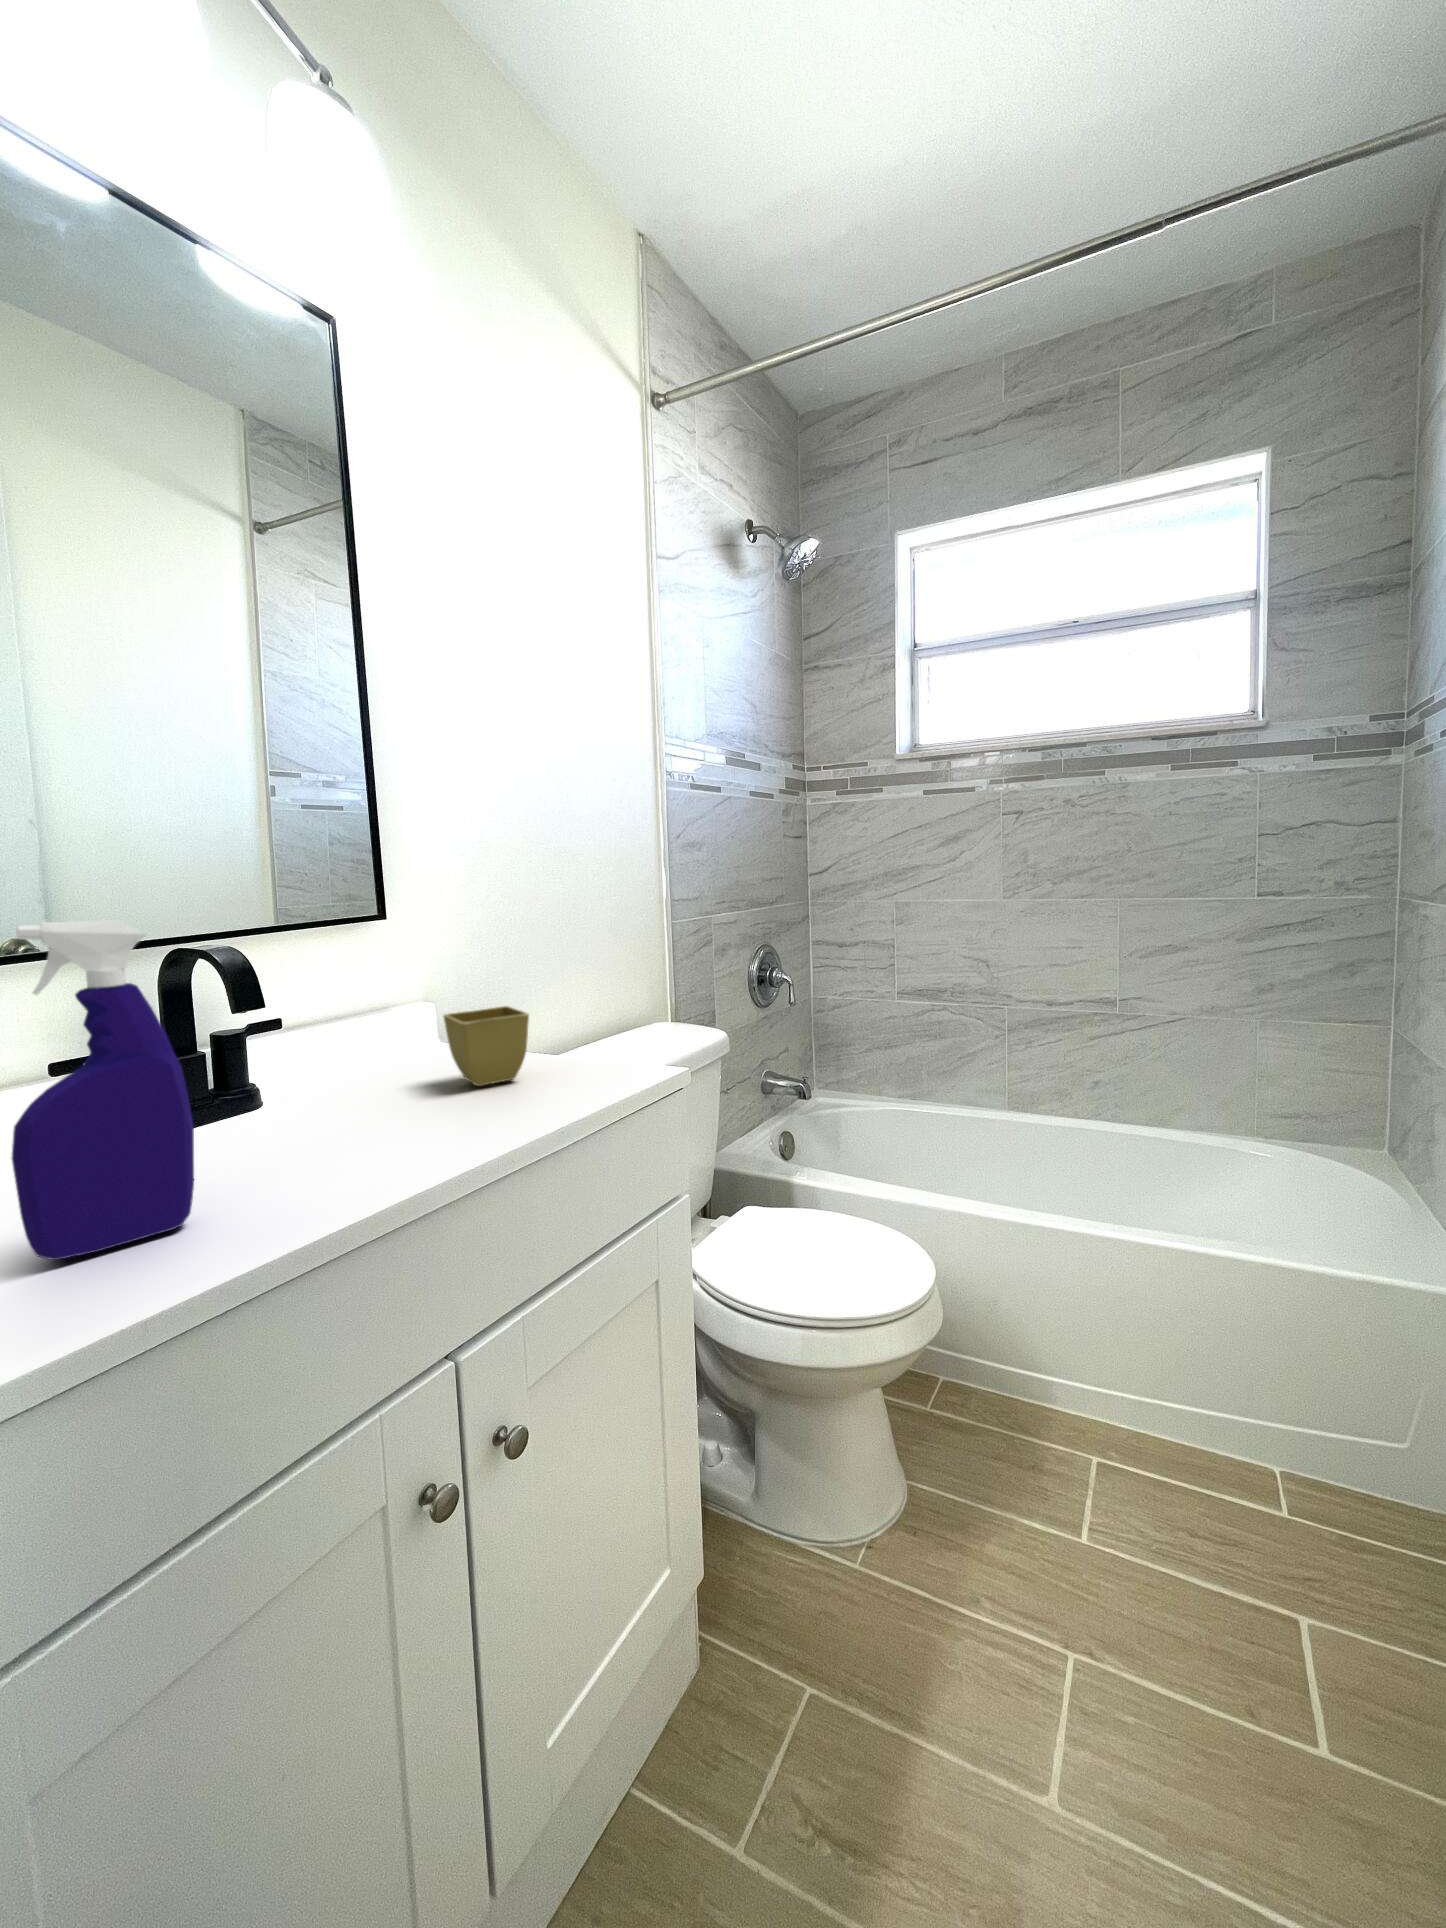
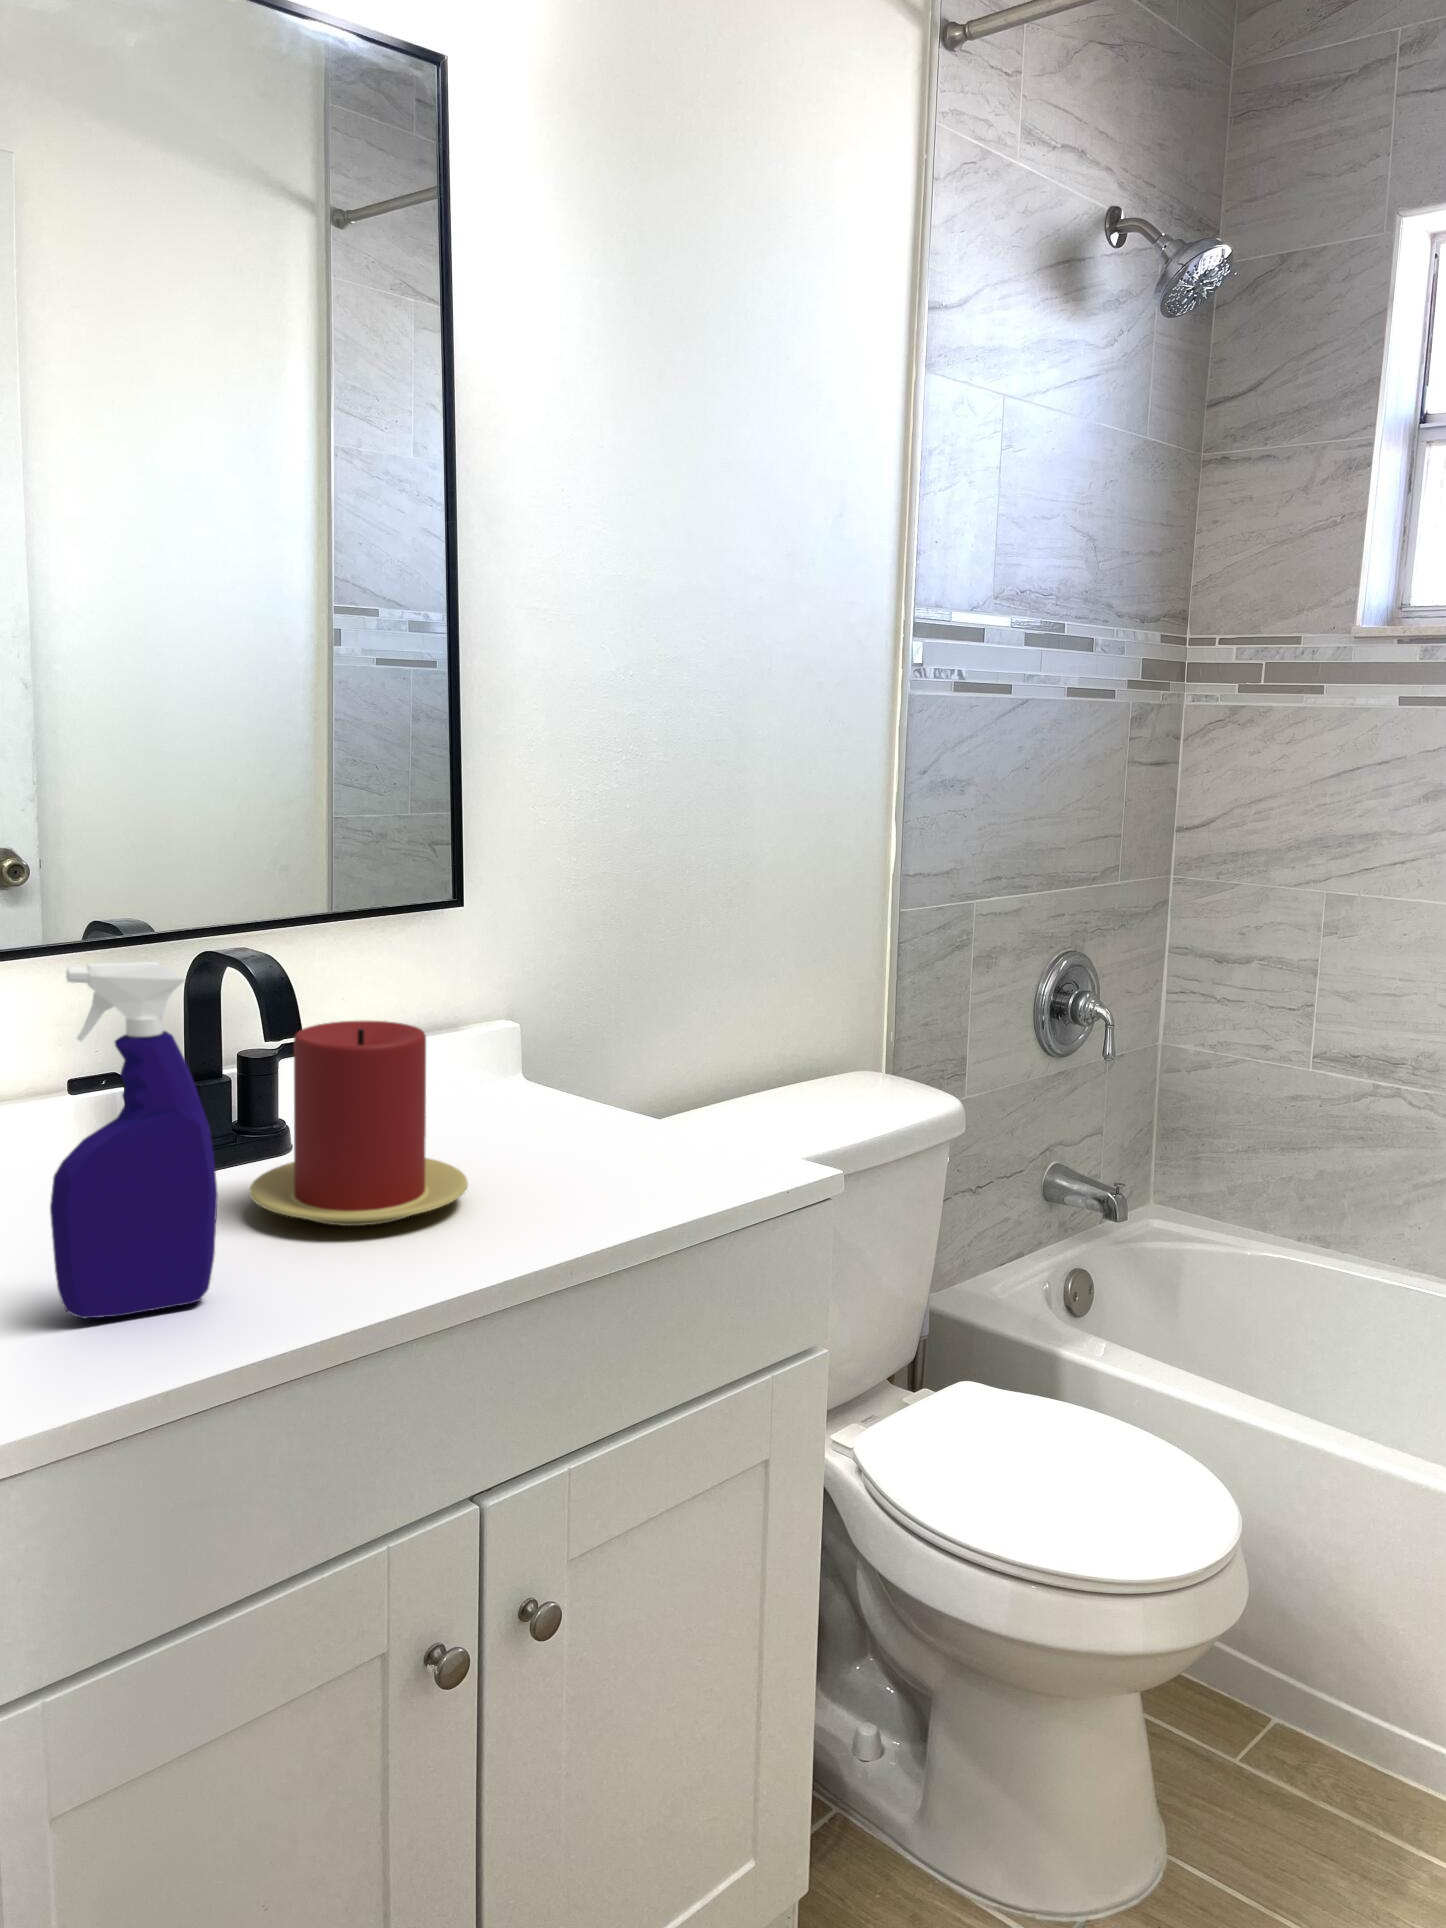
candle: none [228,988,417,1151] -> present [250,1021,468,1226]
flower pot: present [444,1006,529,1086] -> none [517,1052,627,1161]

